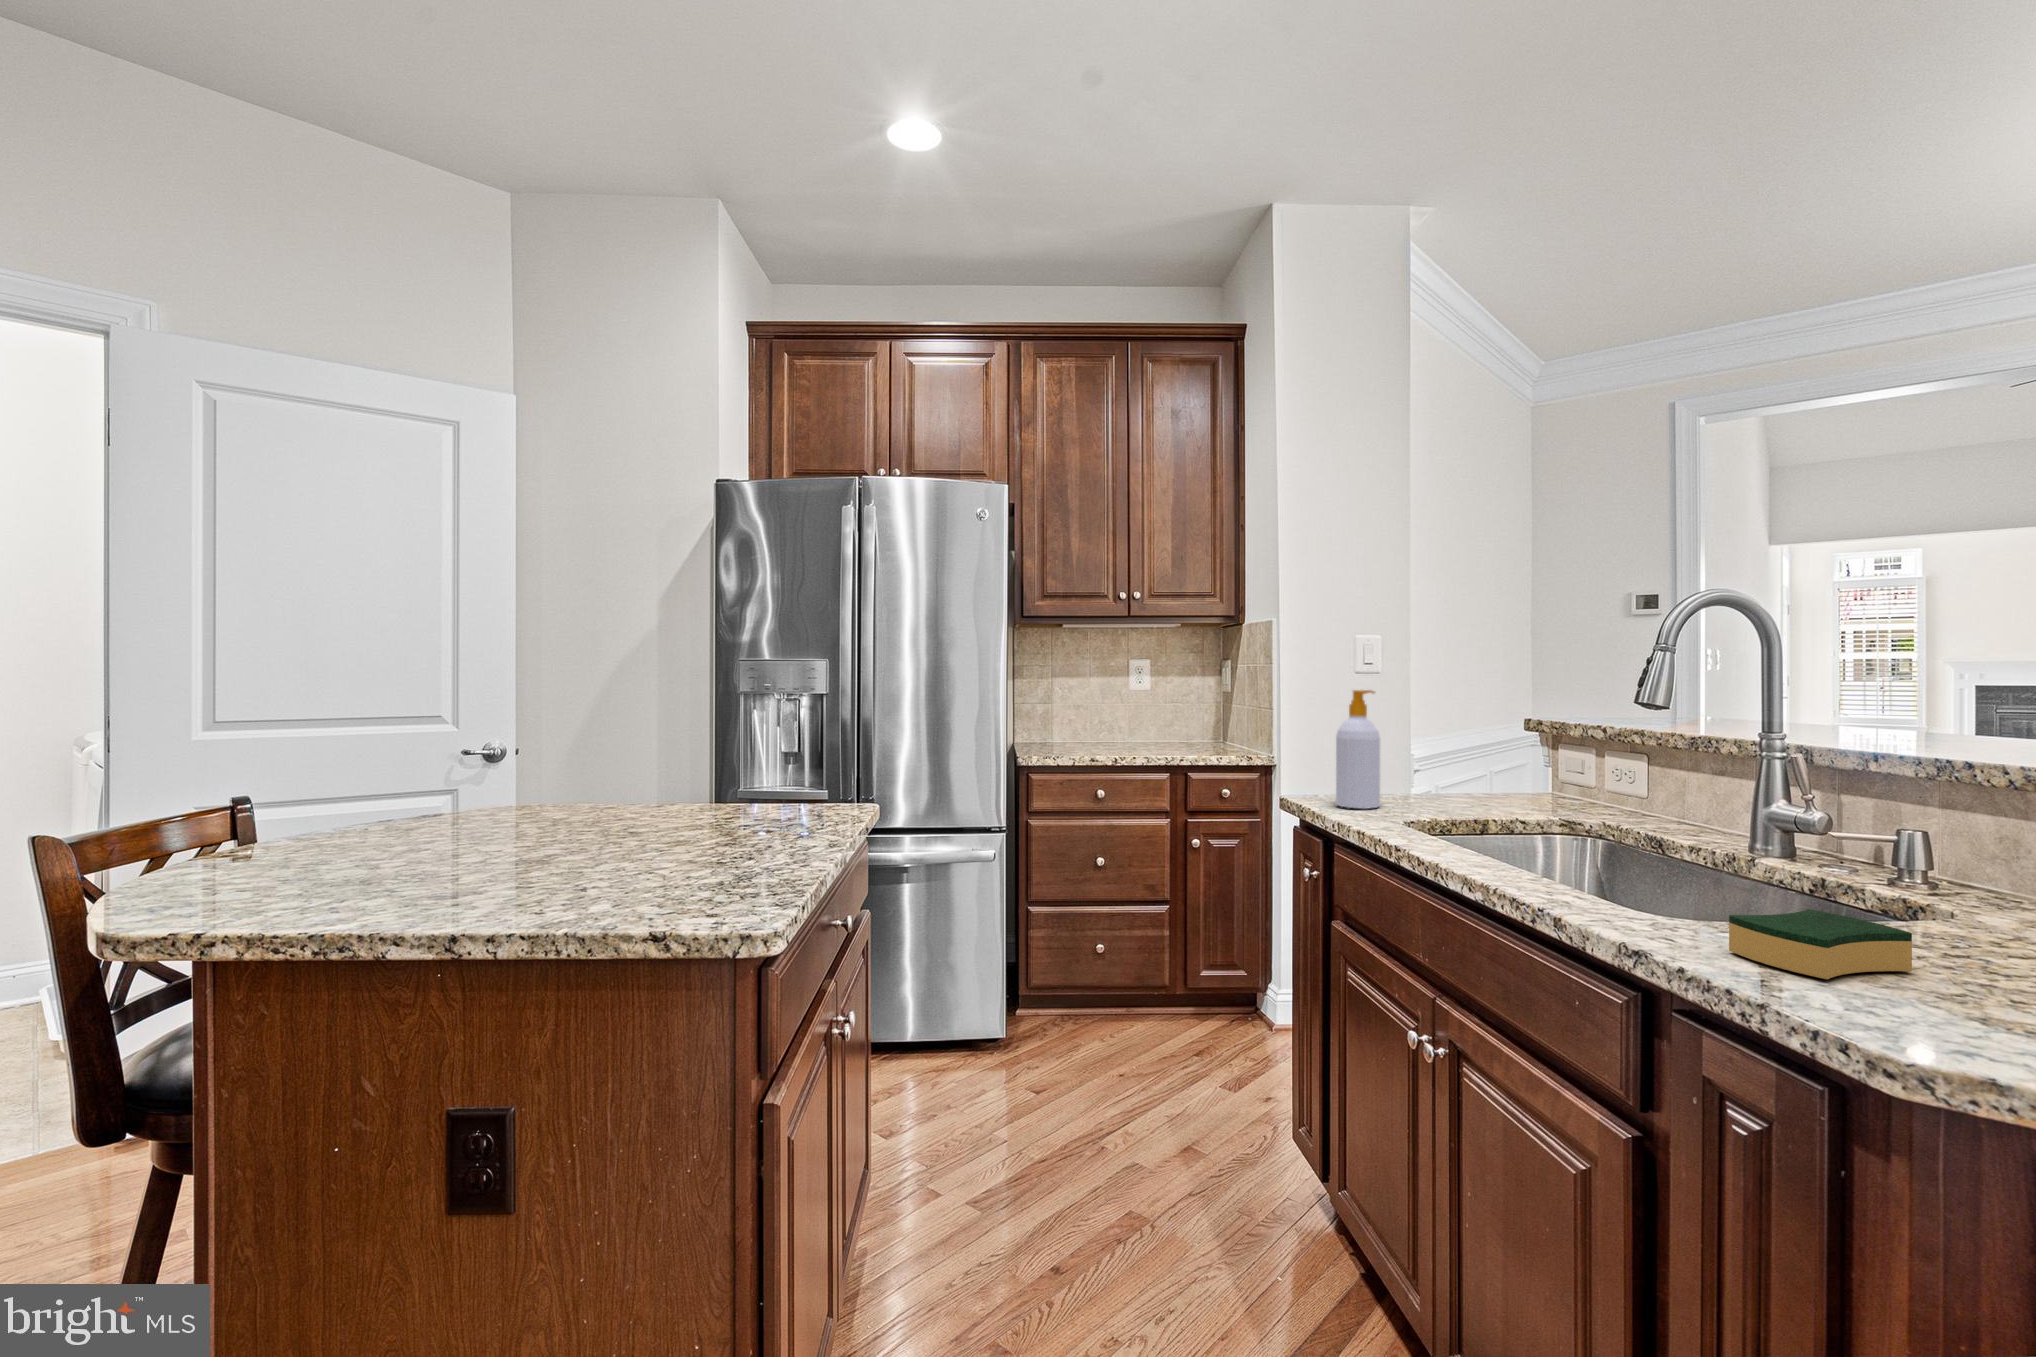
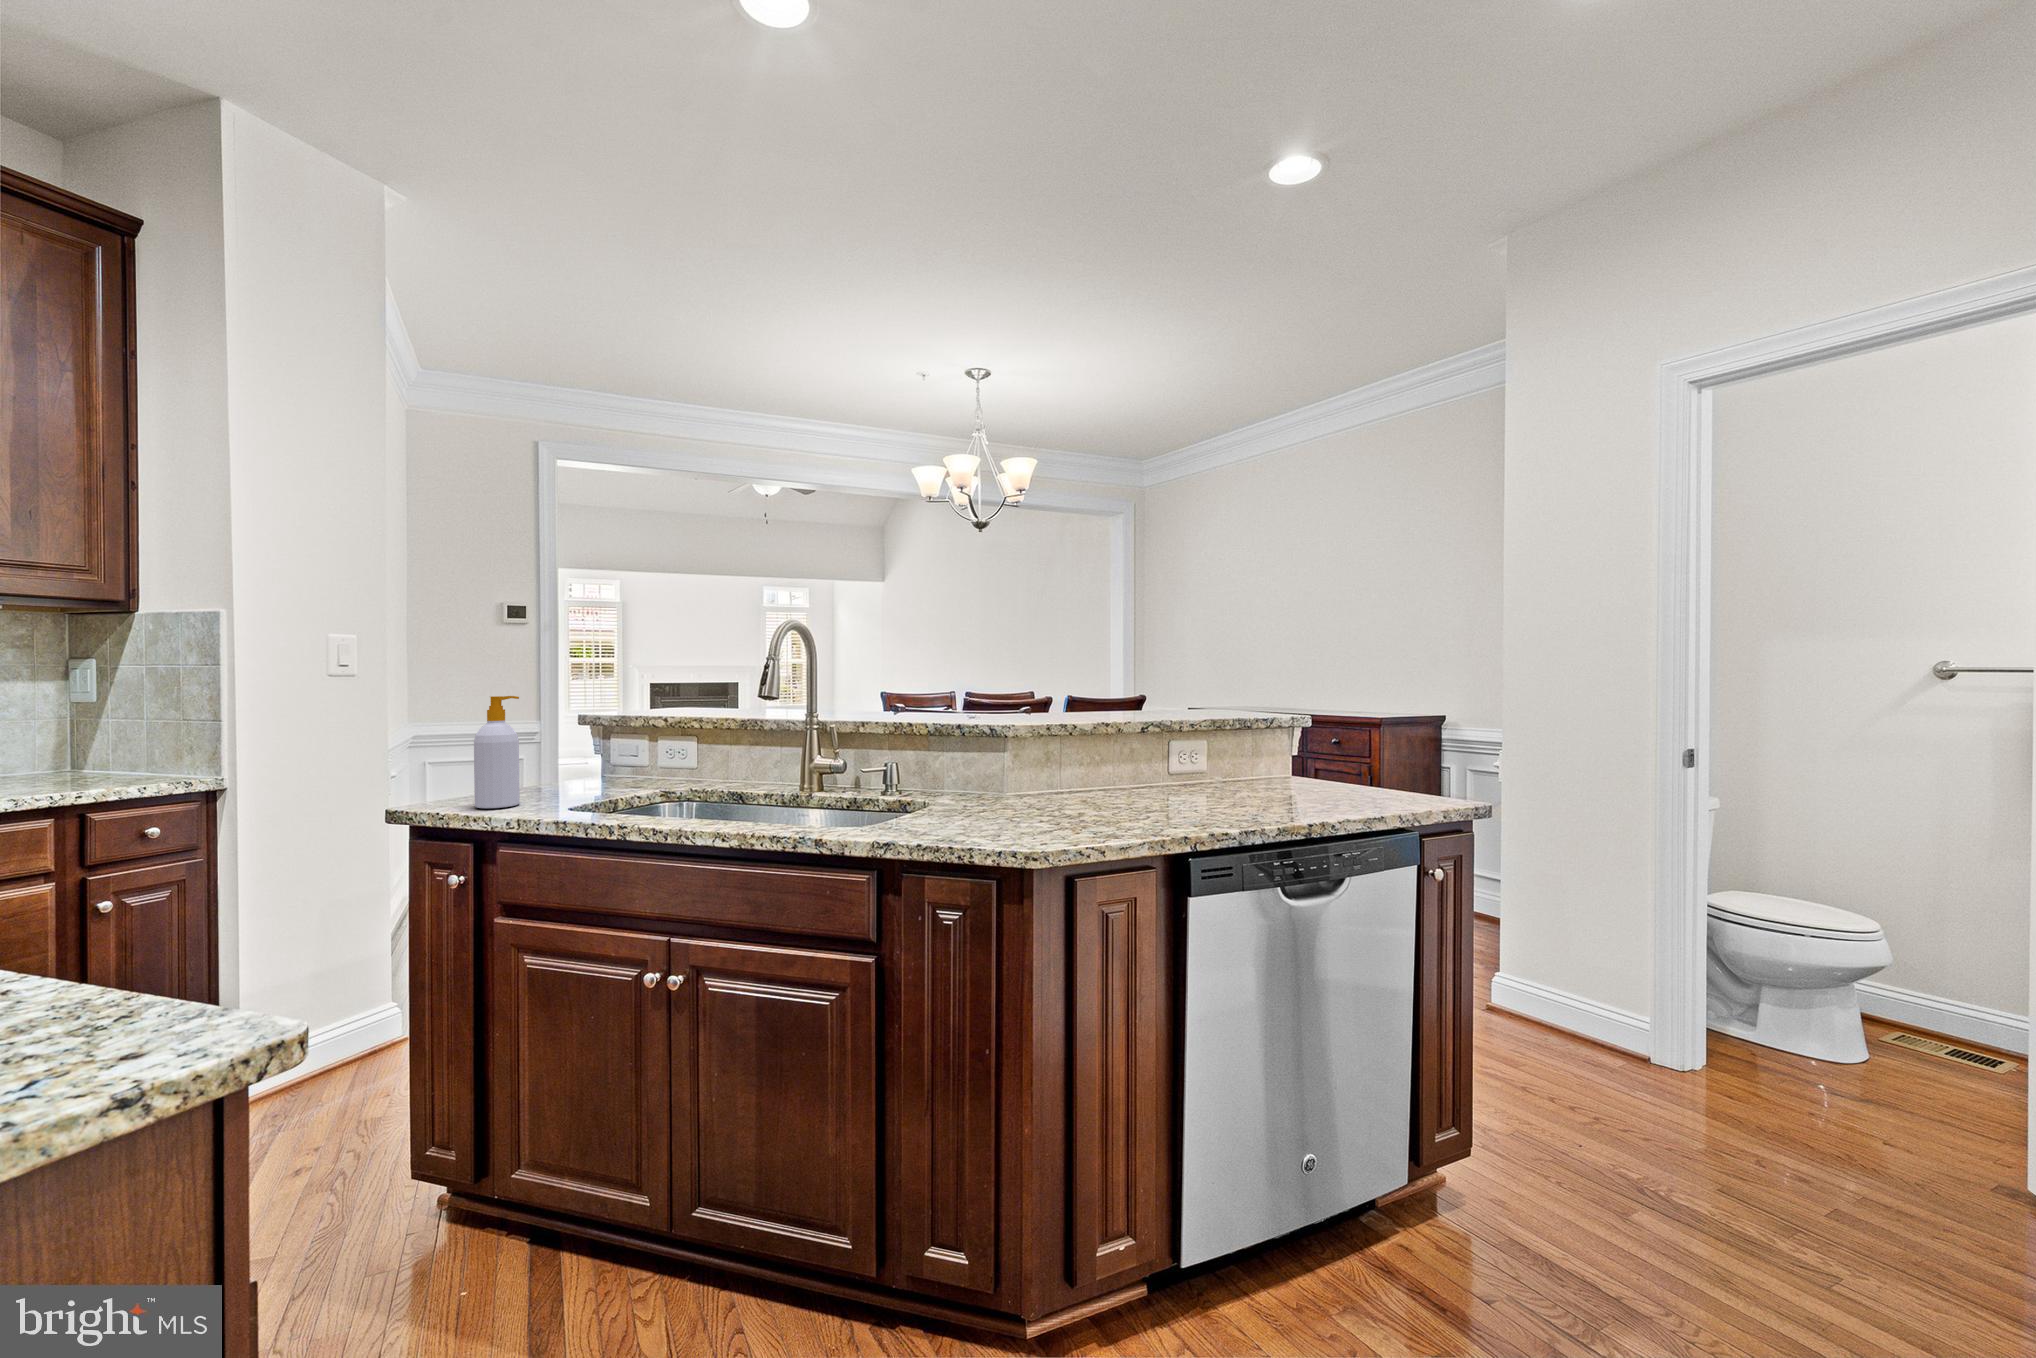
sponge: present [1729,909,1912,979] -> none [913,805,974,835]

